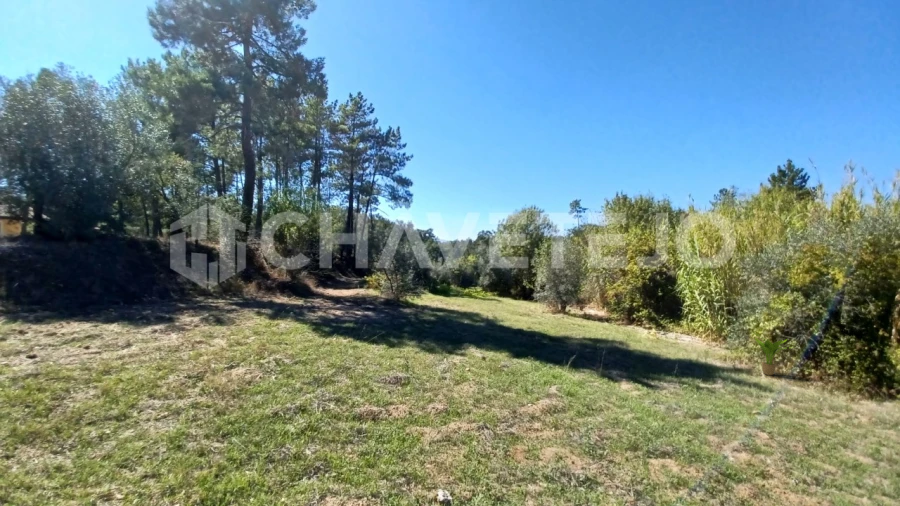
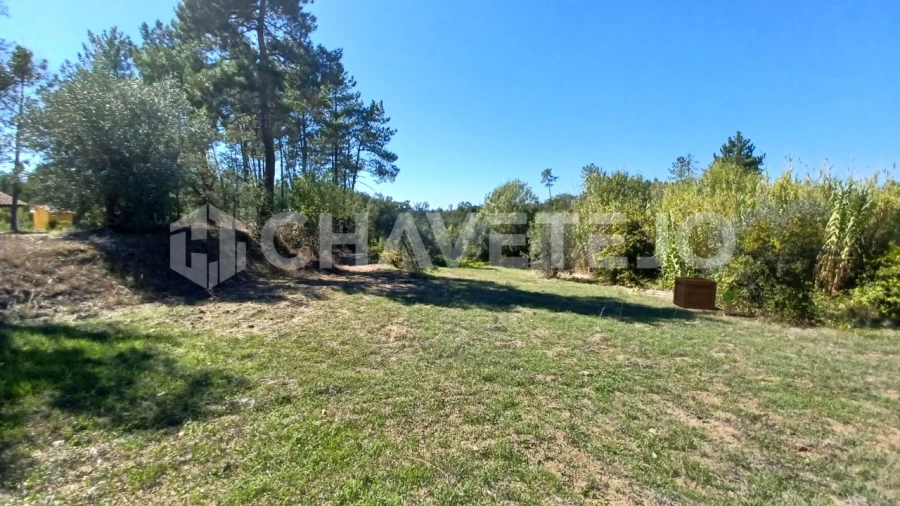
wooden crate: none [694,318,753,367] -> present [673,276,717,310]

